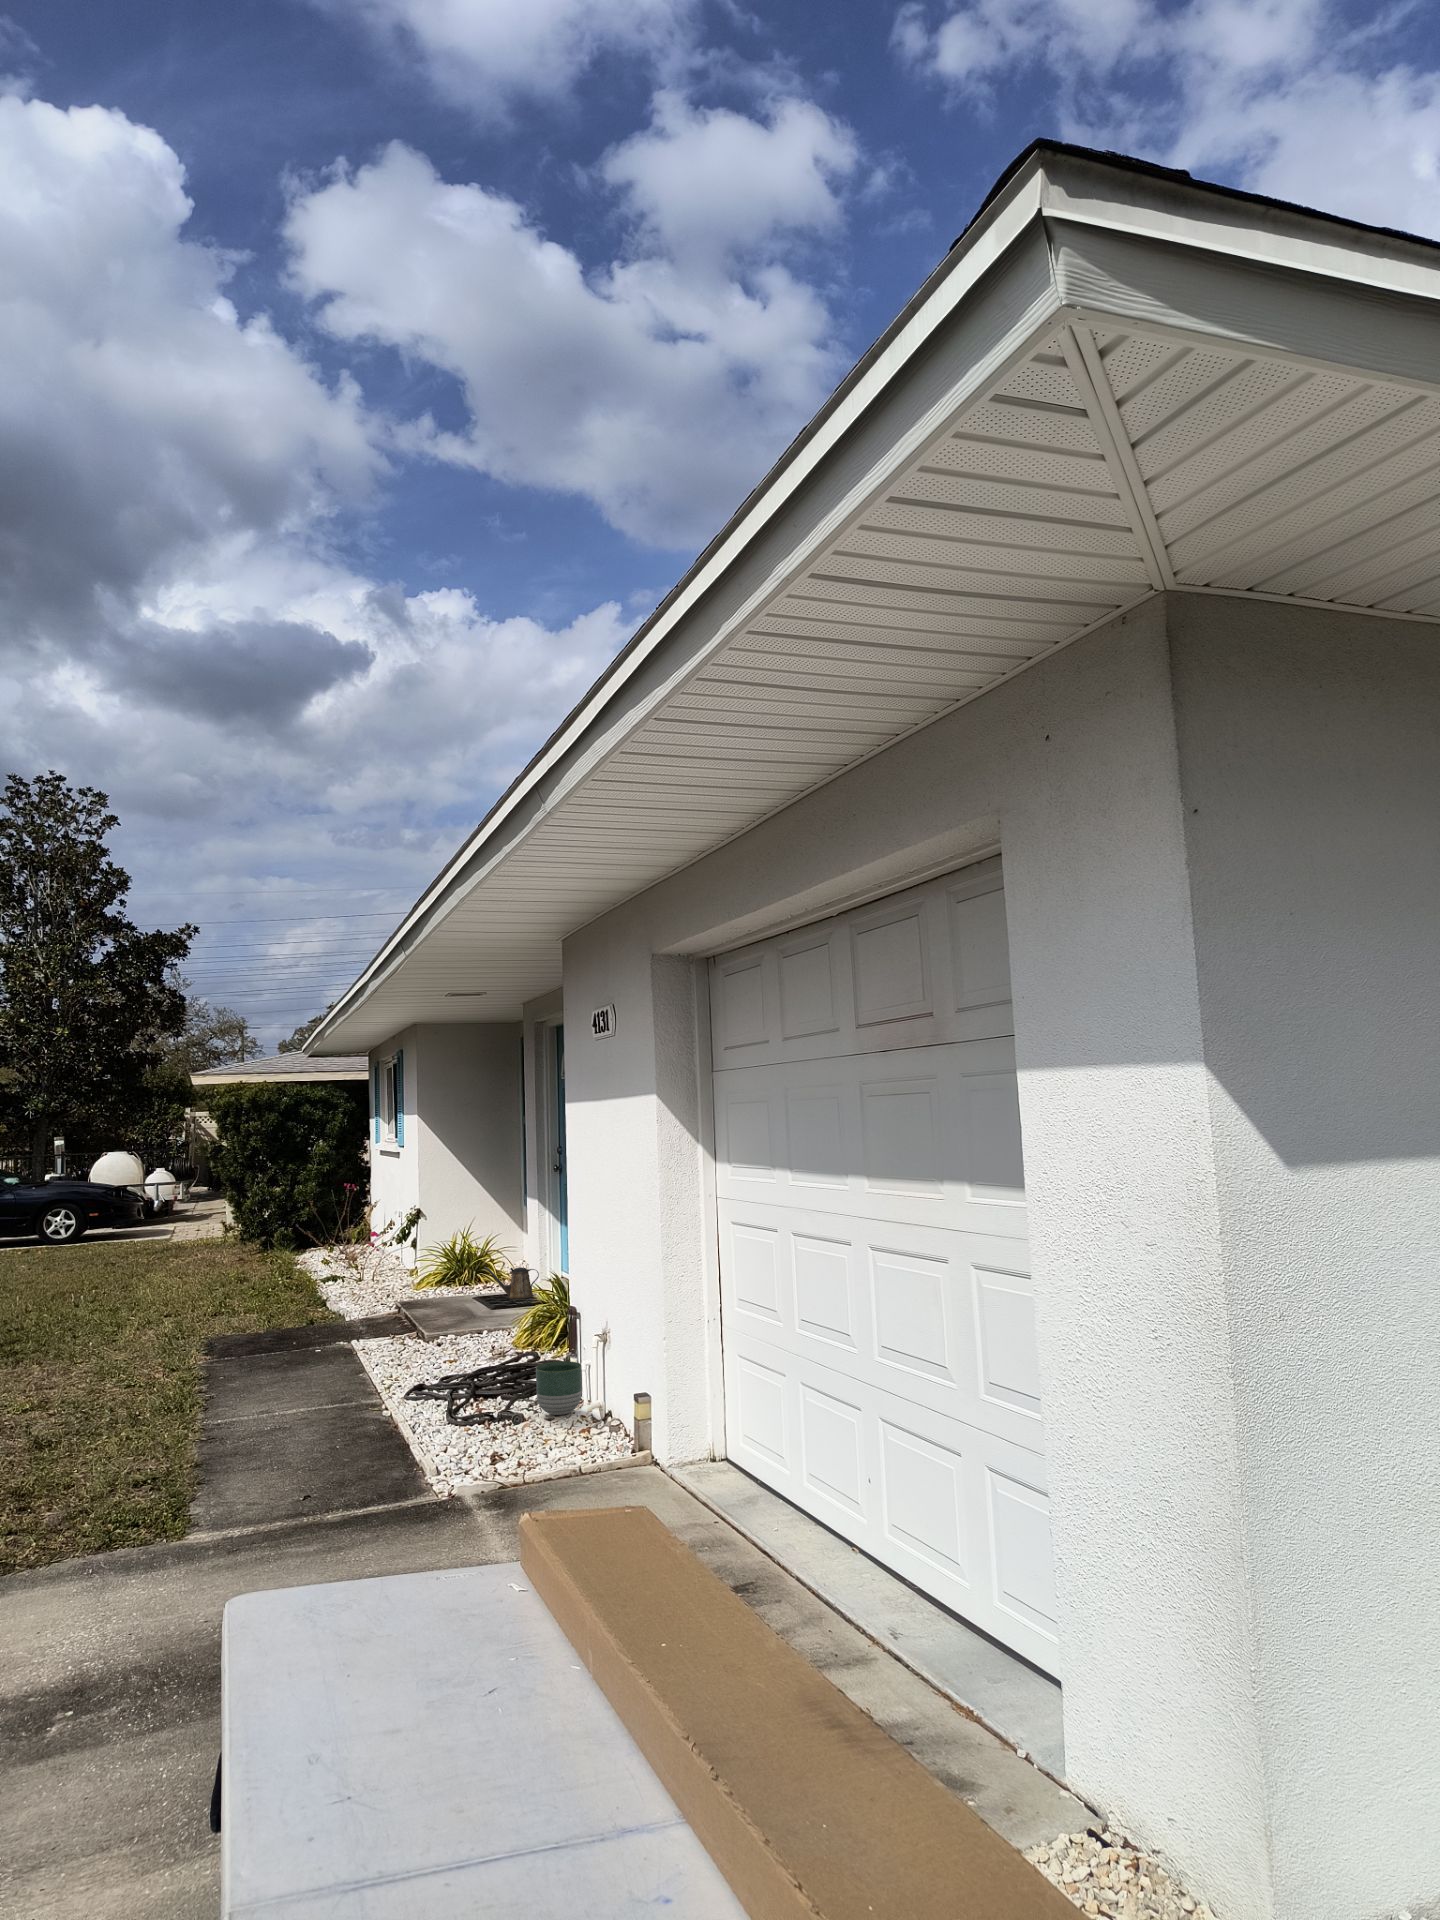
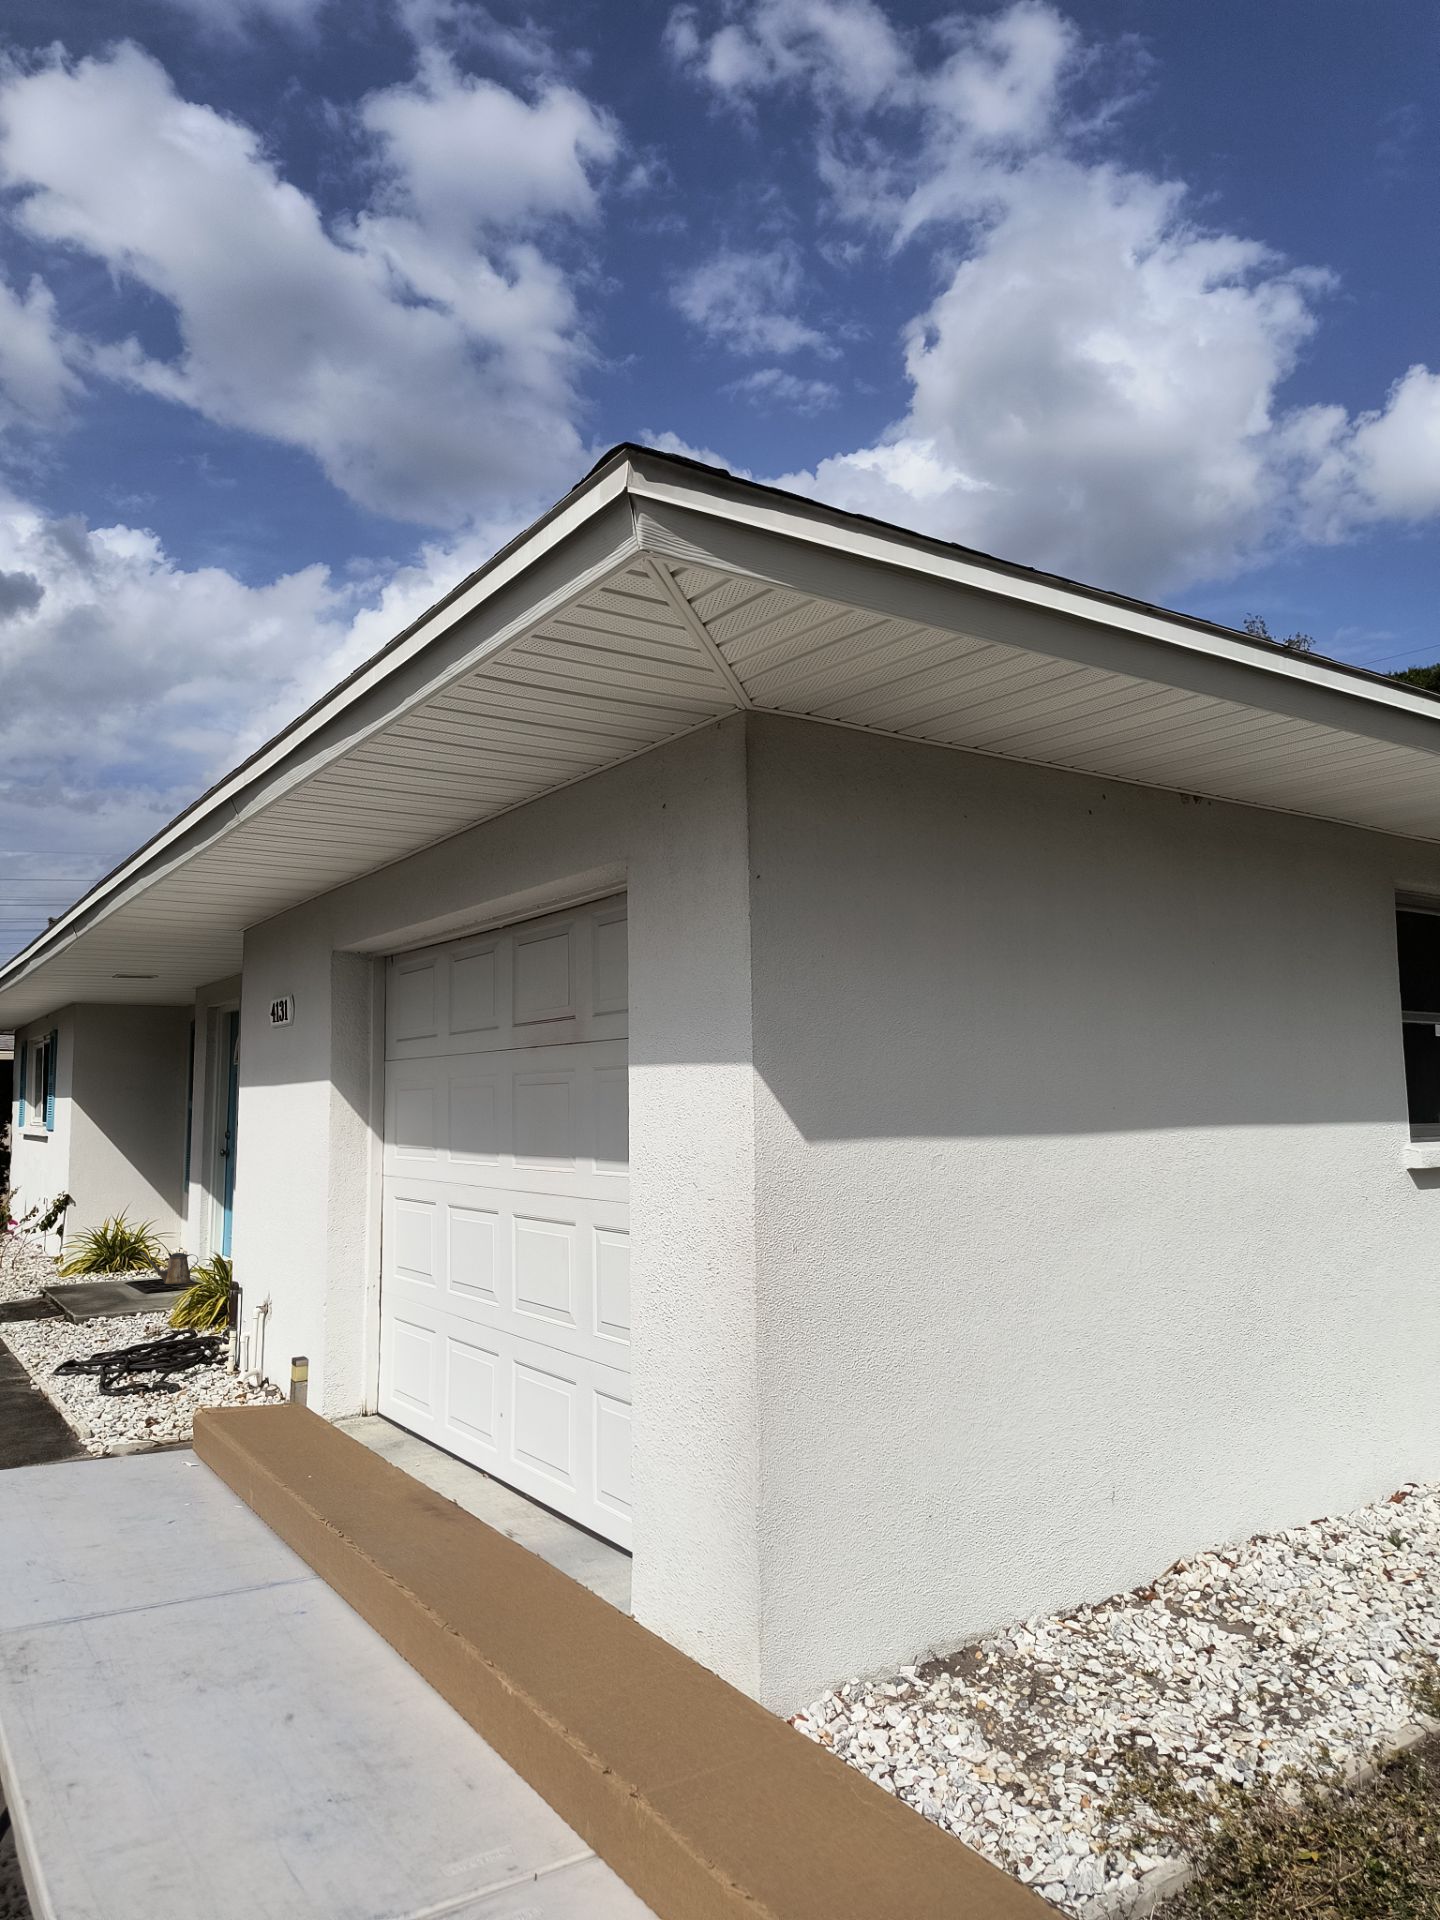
planter: present [536,1361,582,1415] -> none [194,1333,241,1384]

